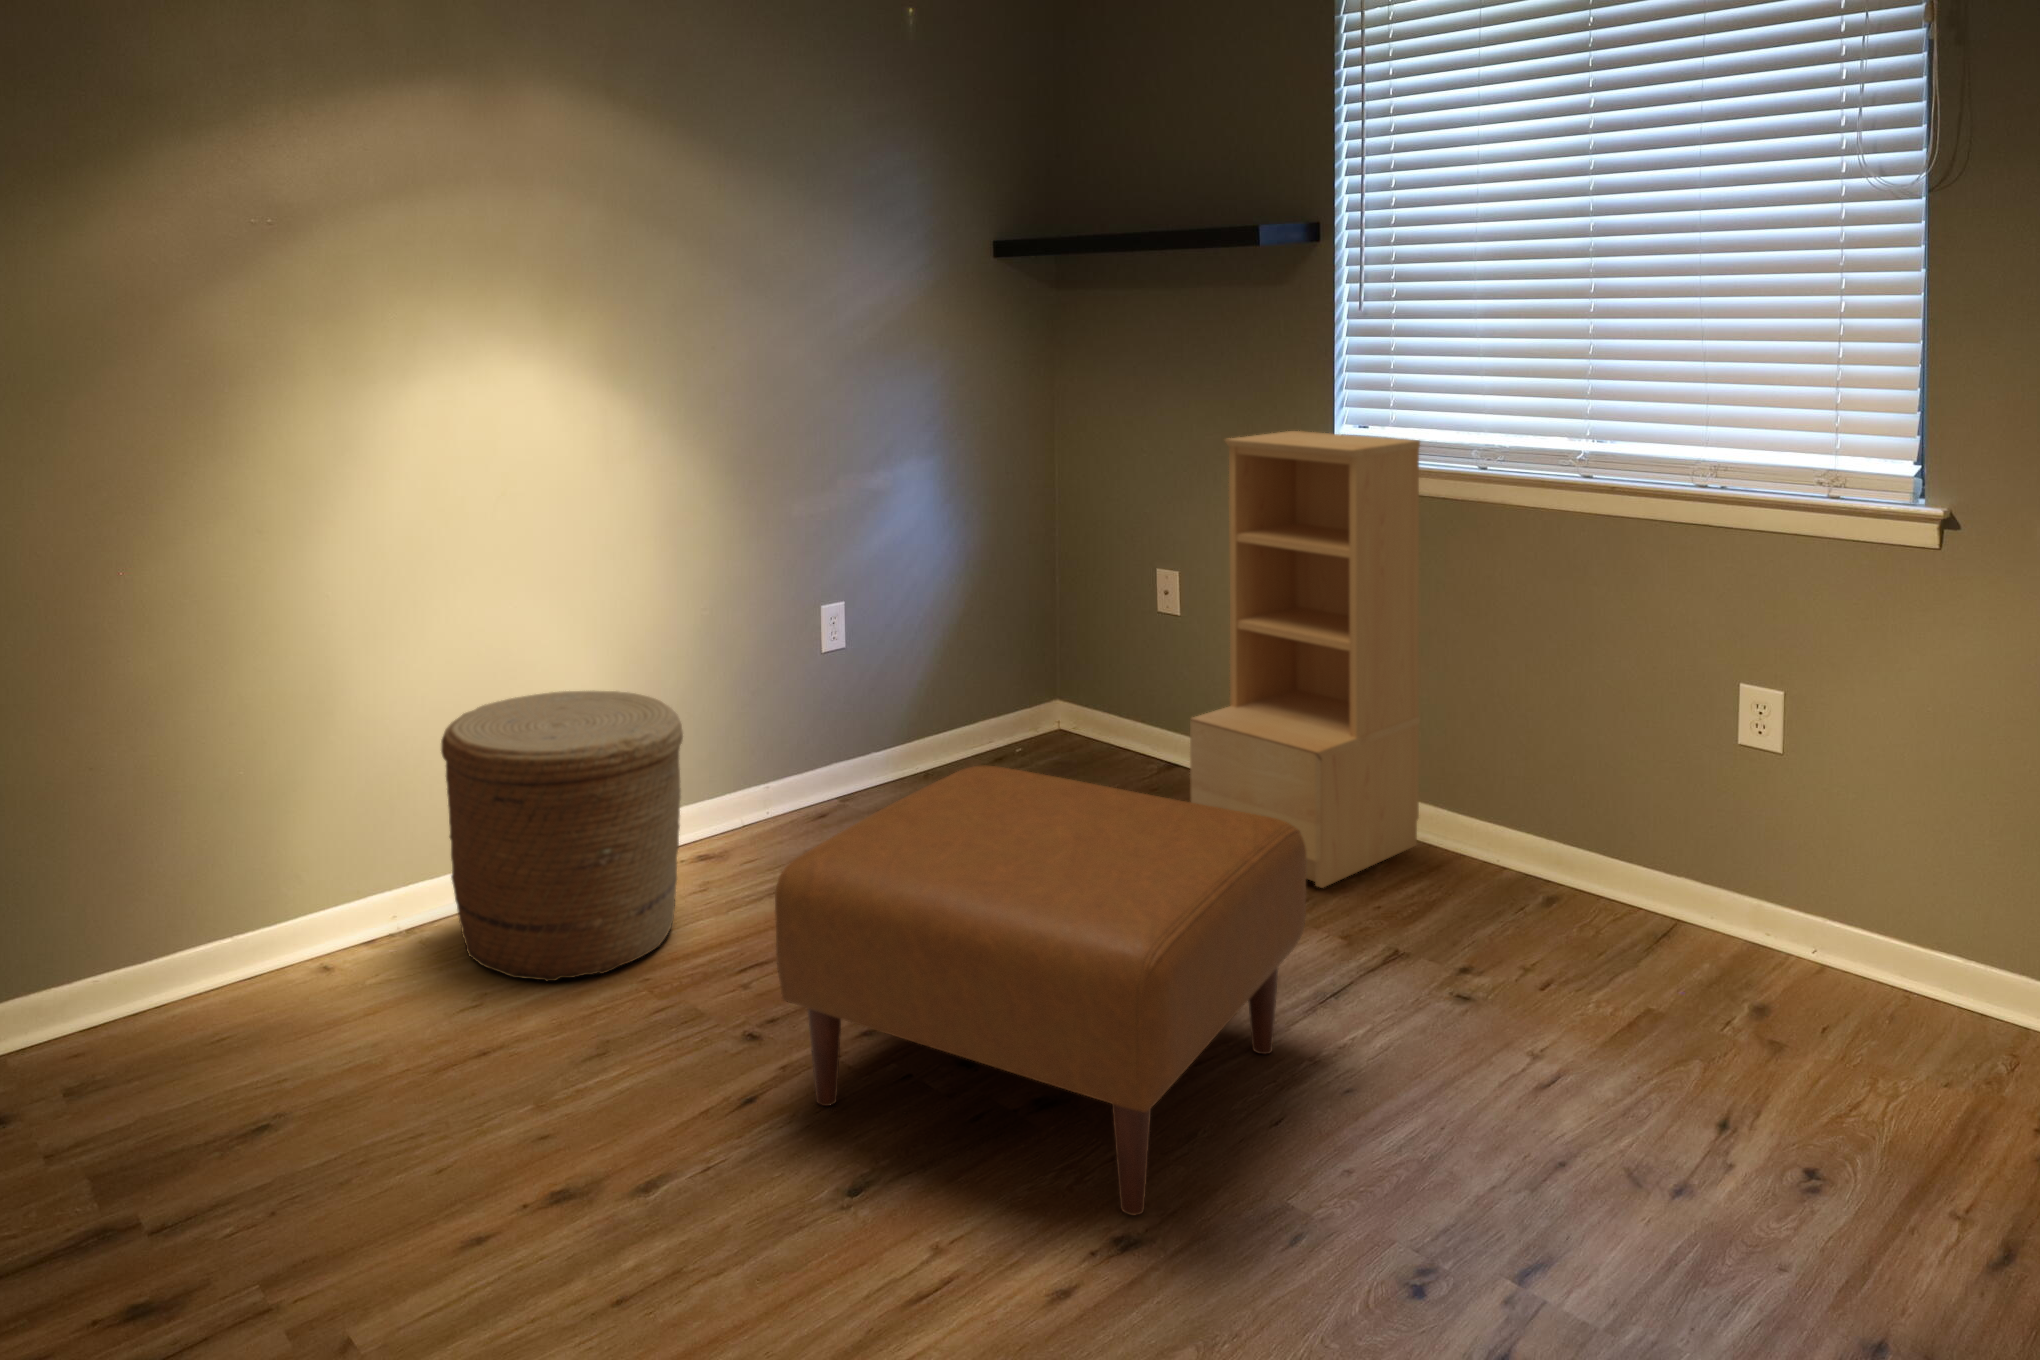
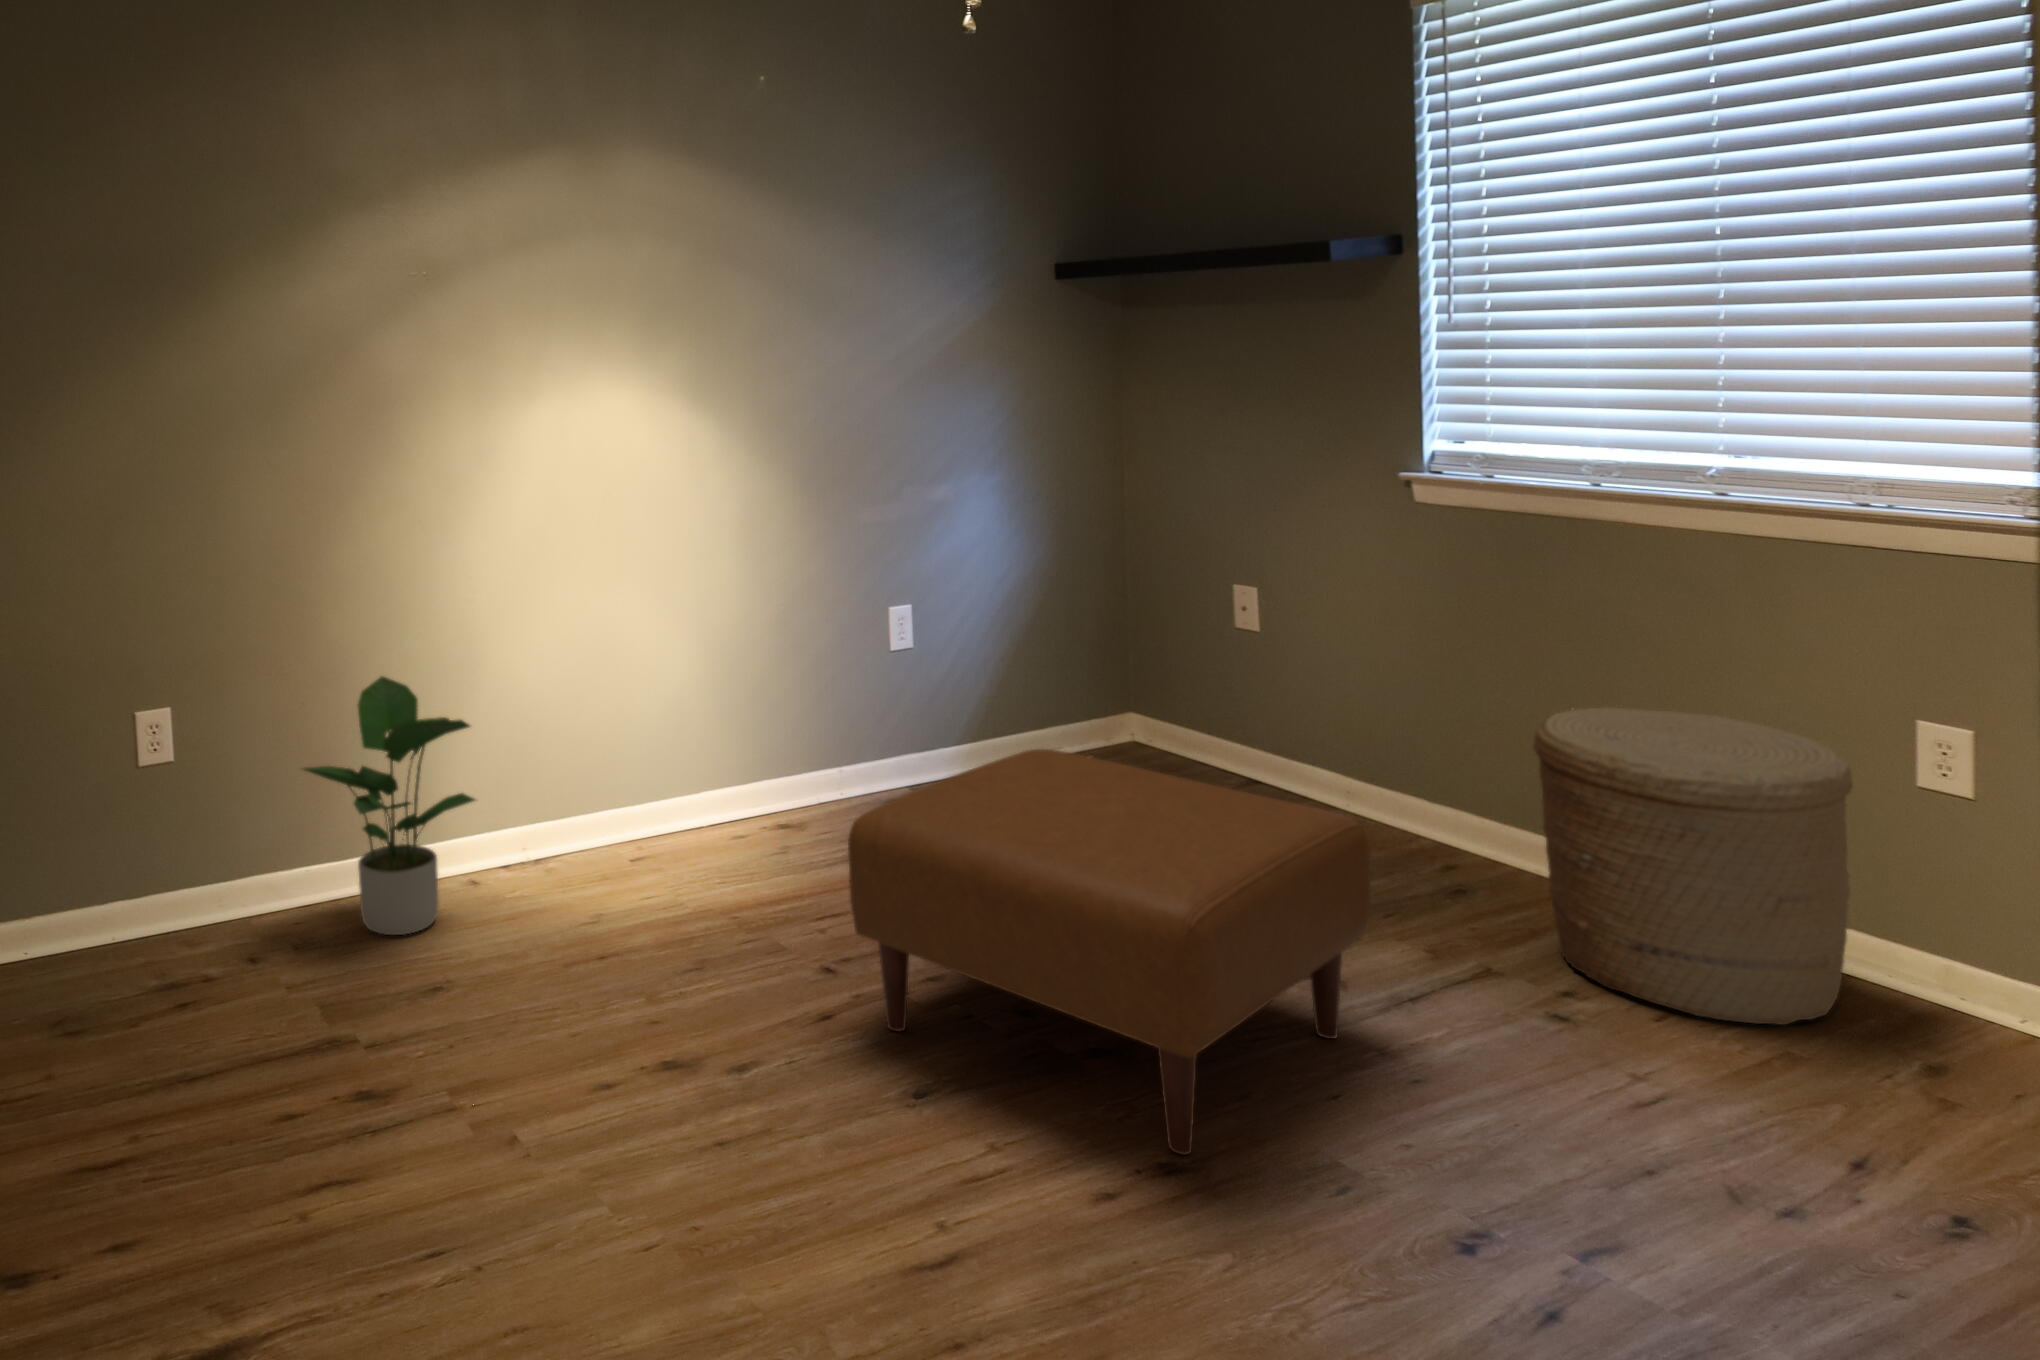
bookshelf: present [1190,431,1420,888] -> none [1265,445,1525,898]
woven basket: present [441,691,683,981] -> present [1533,708,1853,1025]
potted plant: none [74,727,324,1055] -> present [304,676,475,935]

